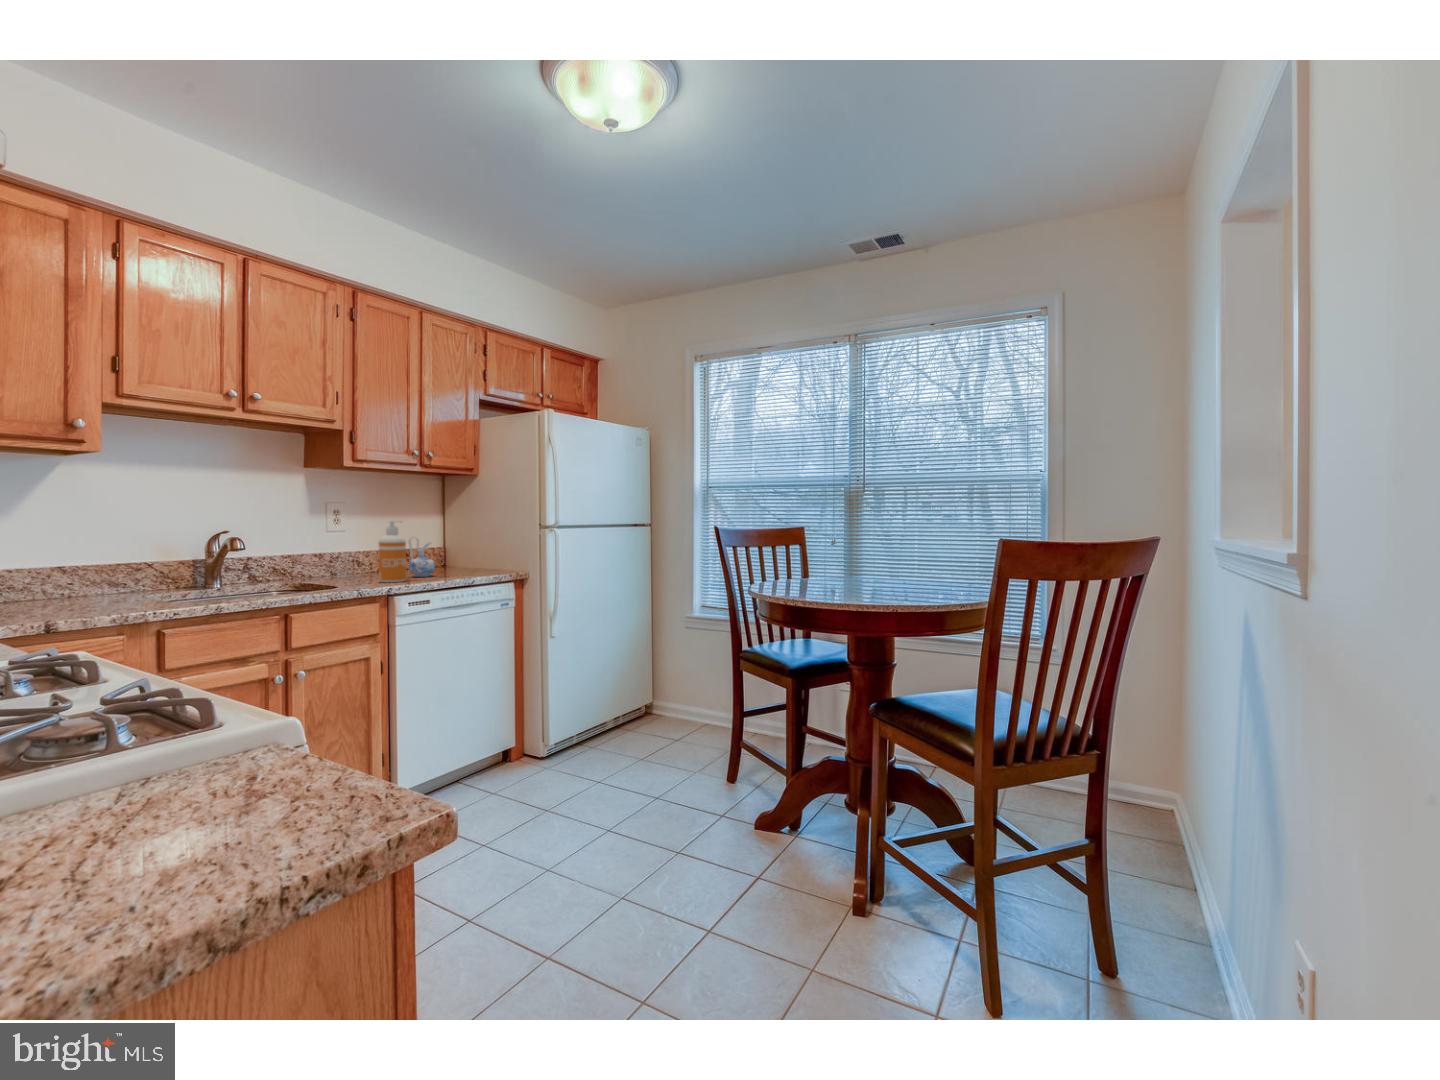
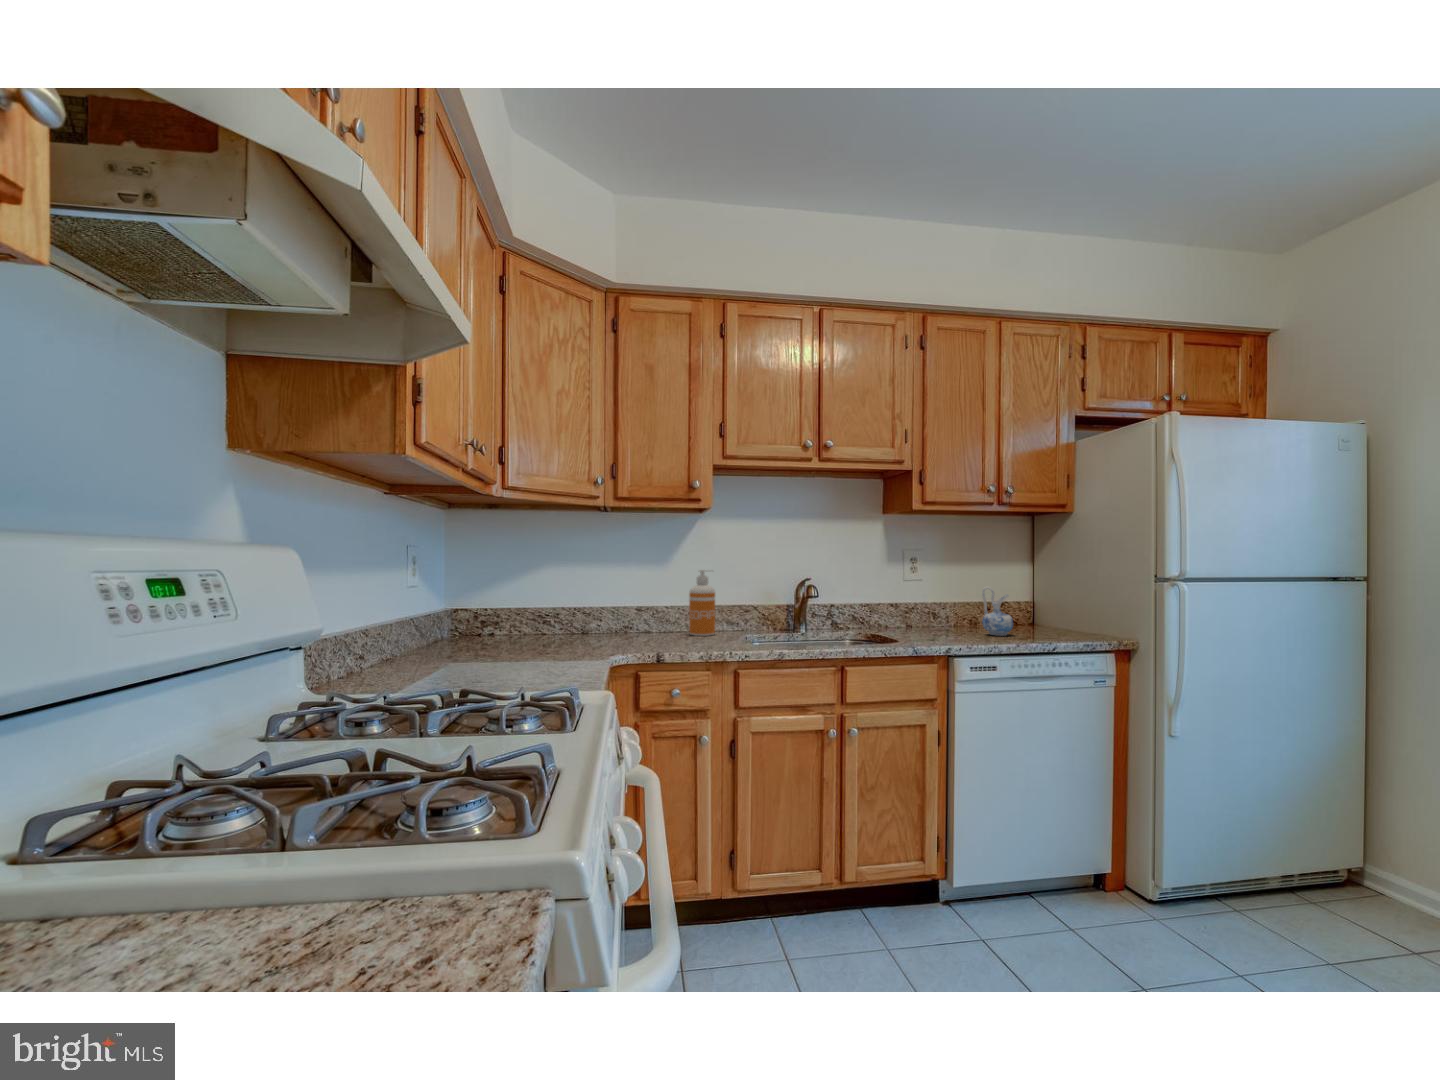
soap dispenser: present [379,521,406,582] -> present [689,570,715,636]

